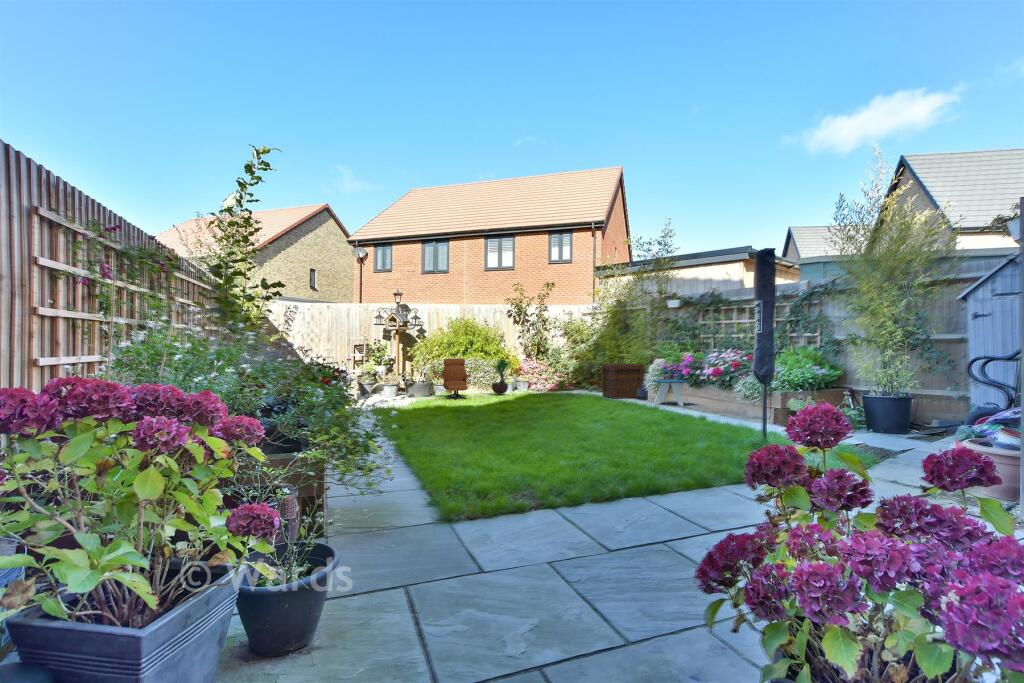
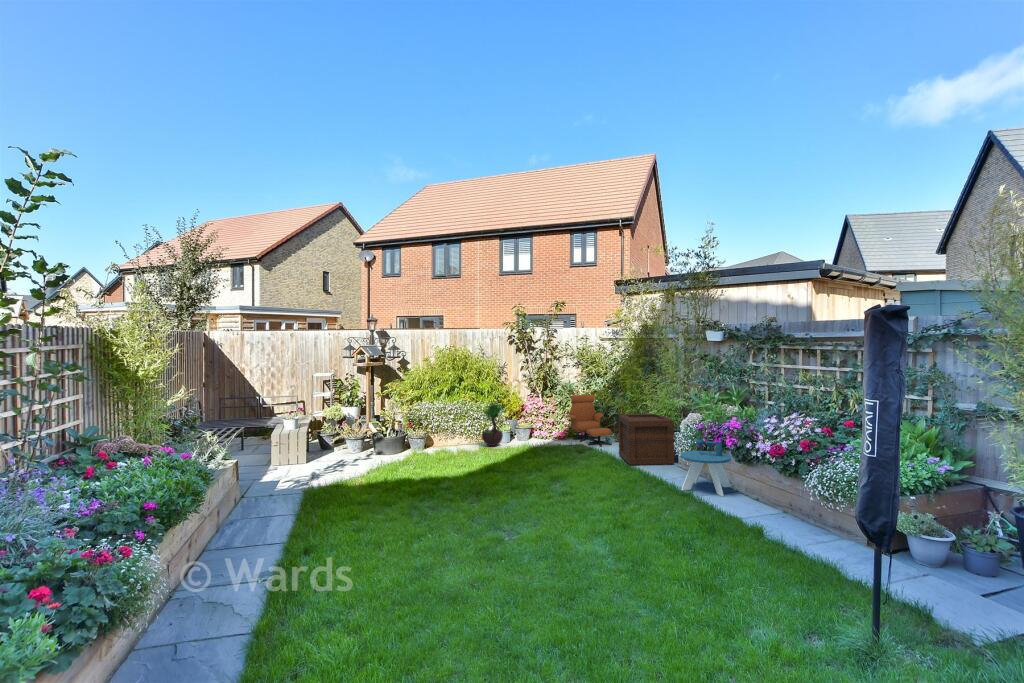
lounge chair: present [438,358,471,400] -> present [567,394,612,447]

